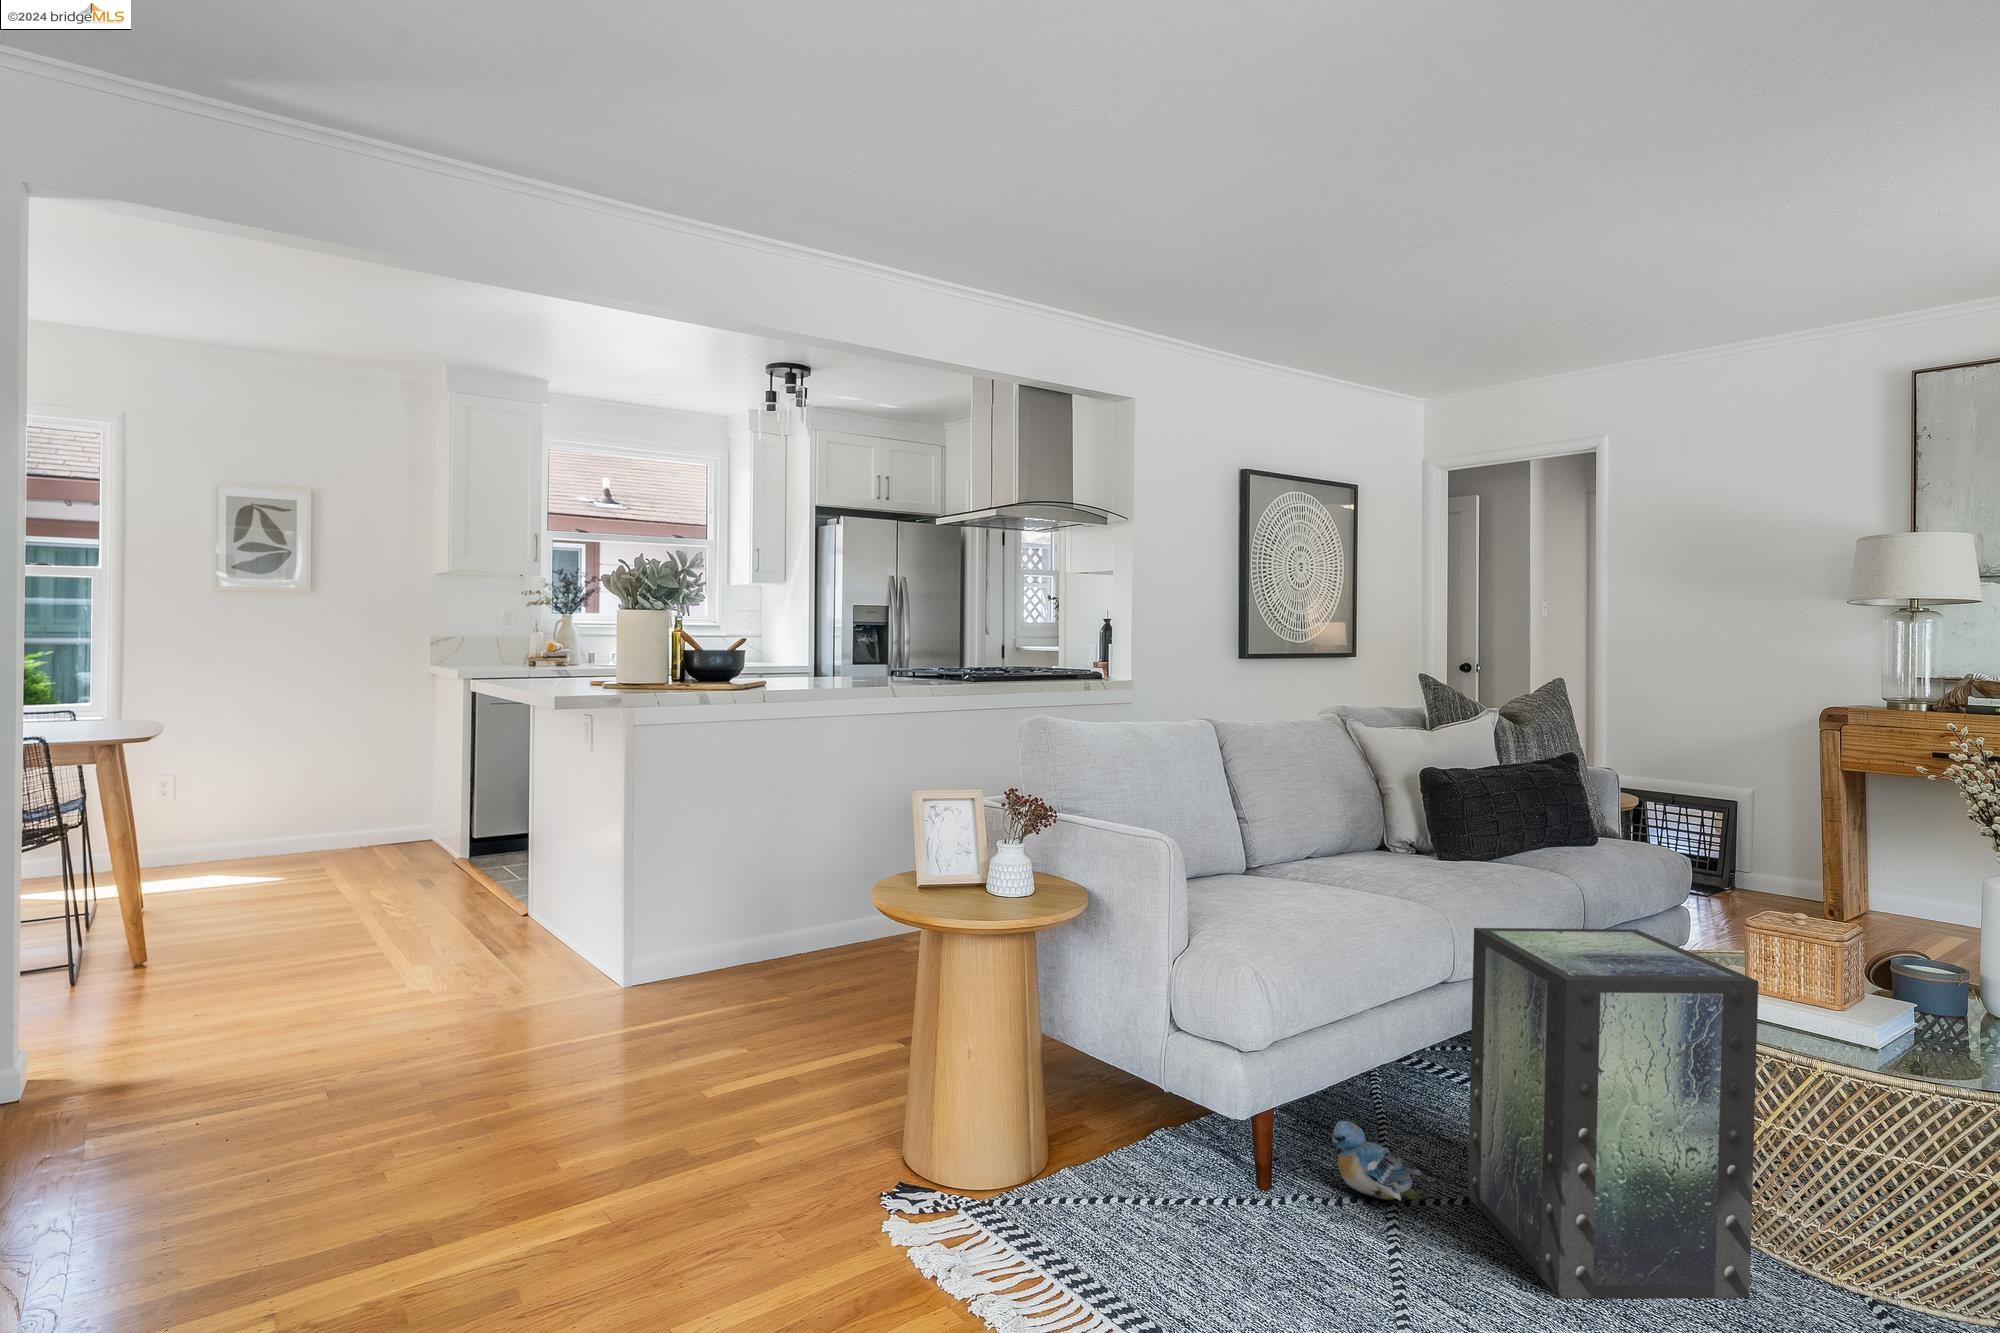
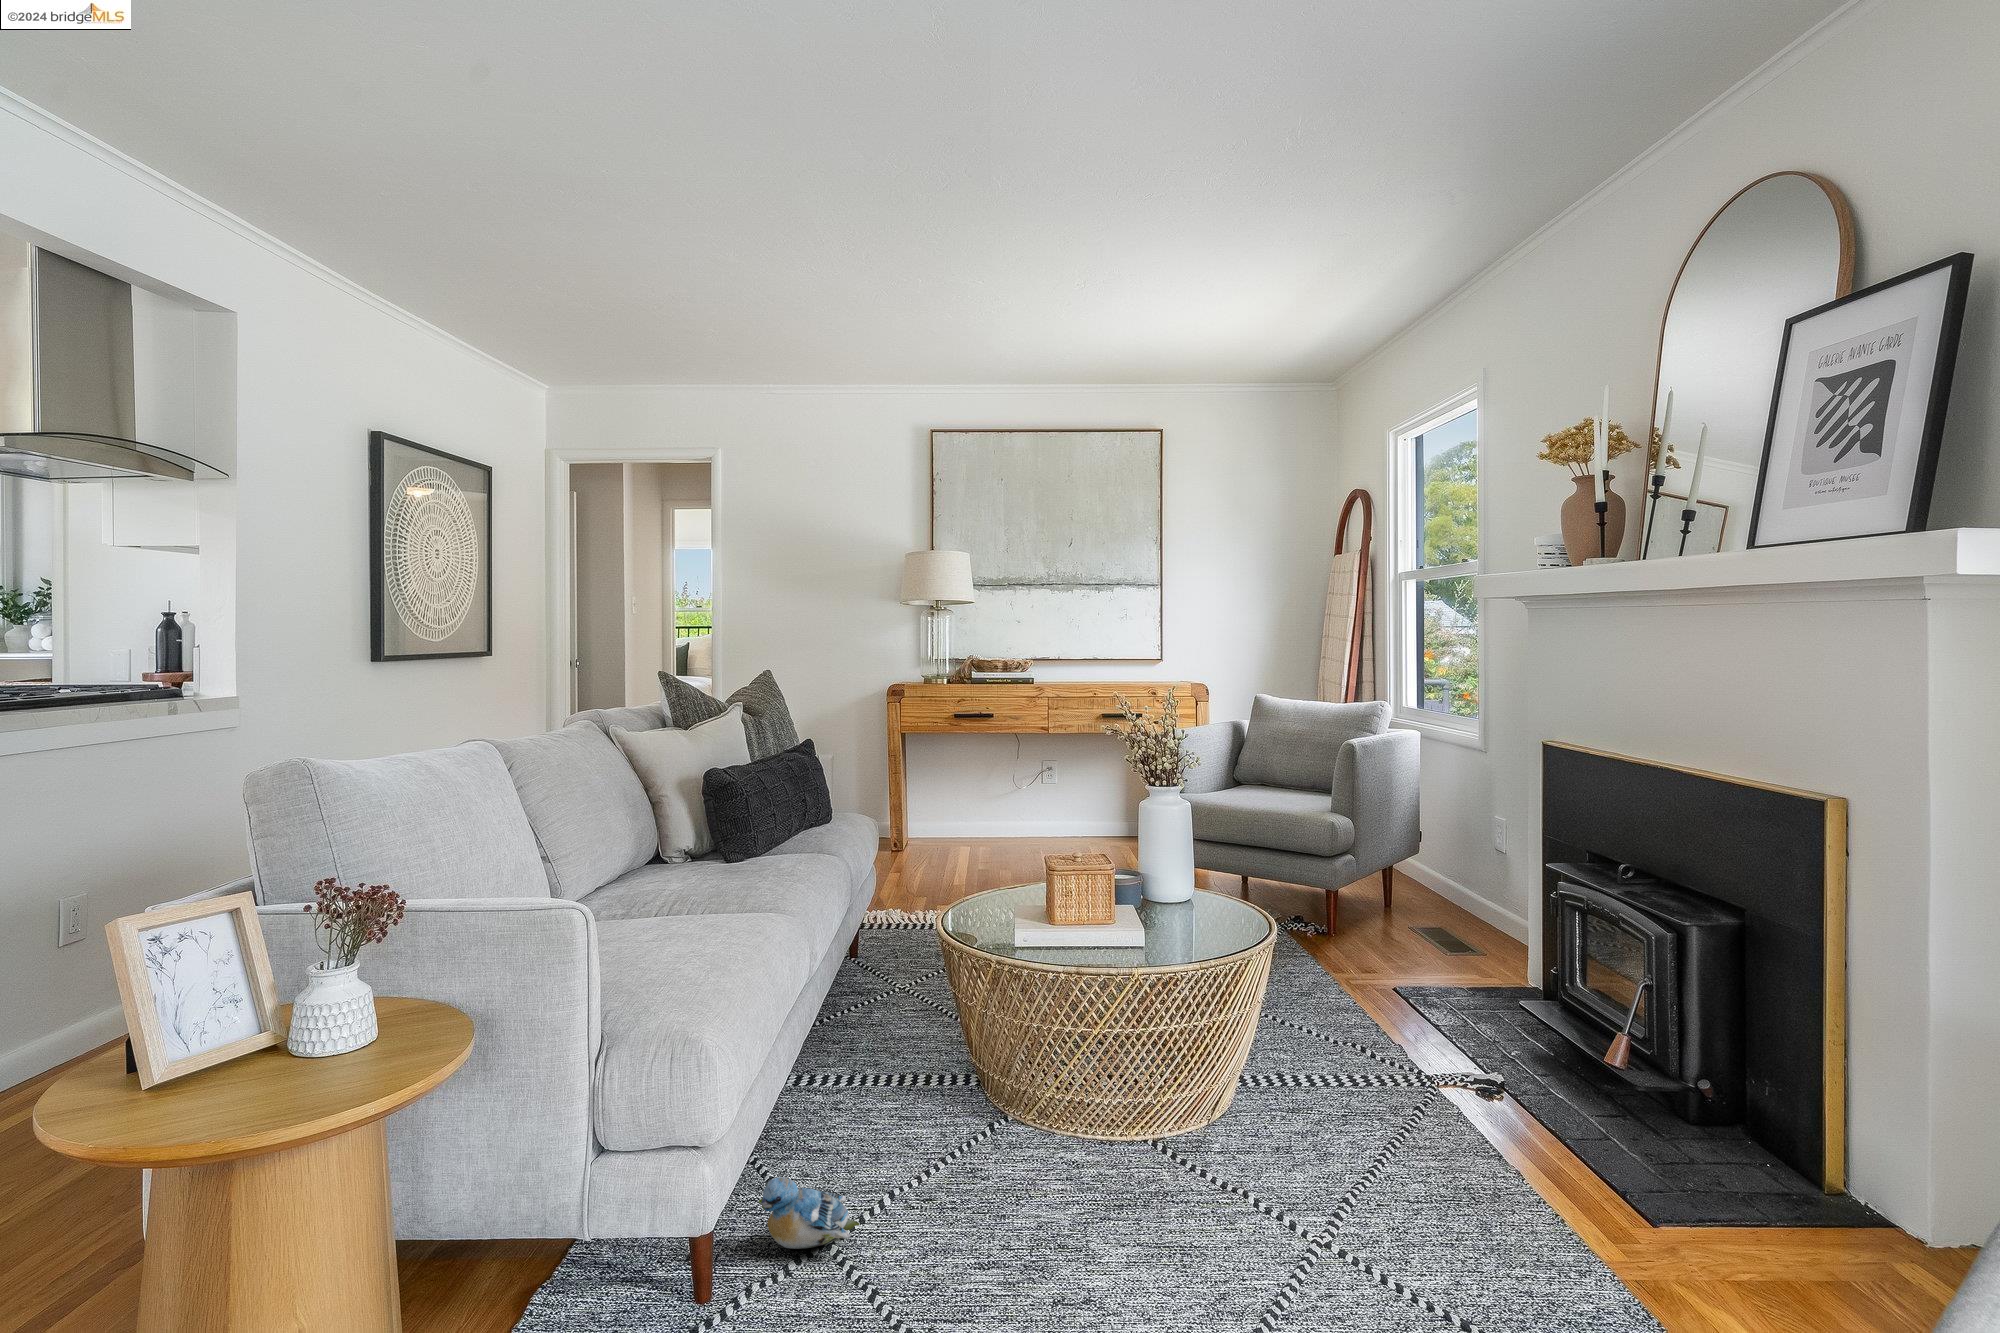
storage box: present [1468,928,1758,1298] -> none [881,900,1106,1260]

